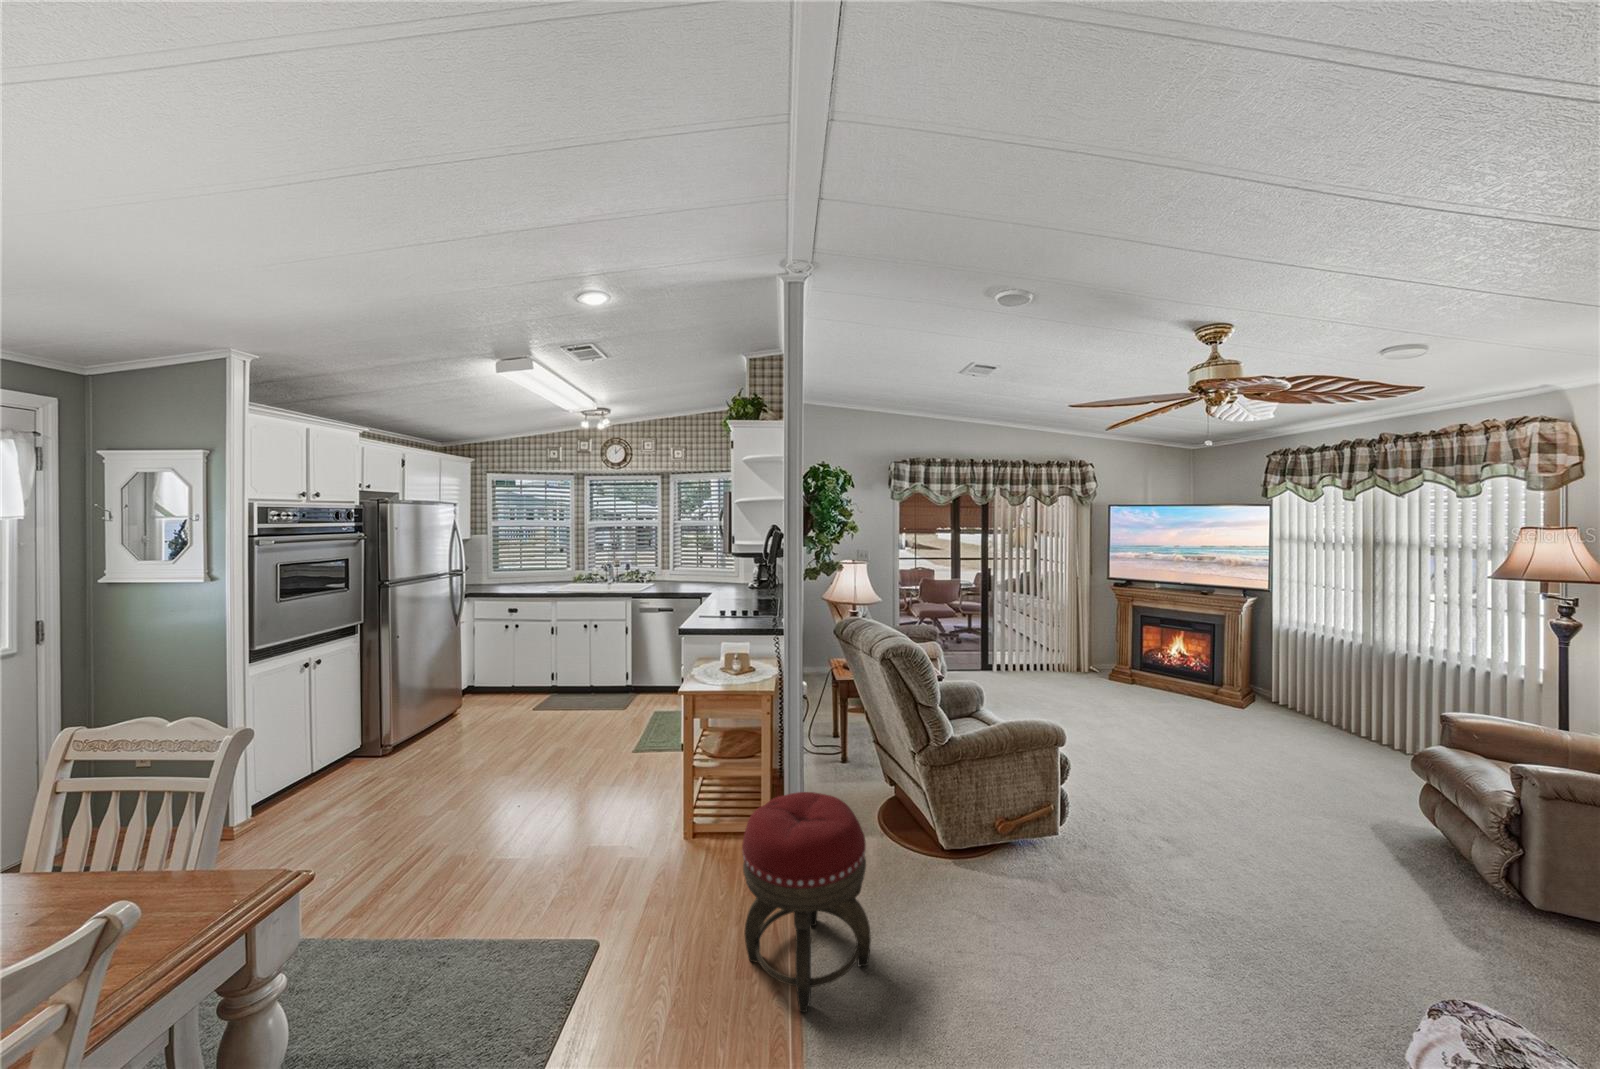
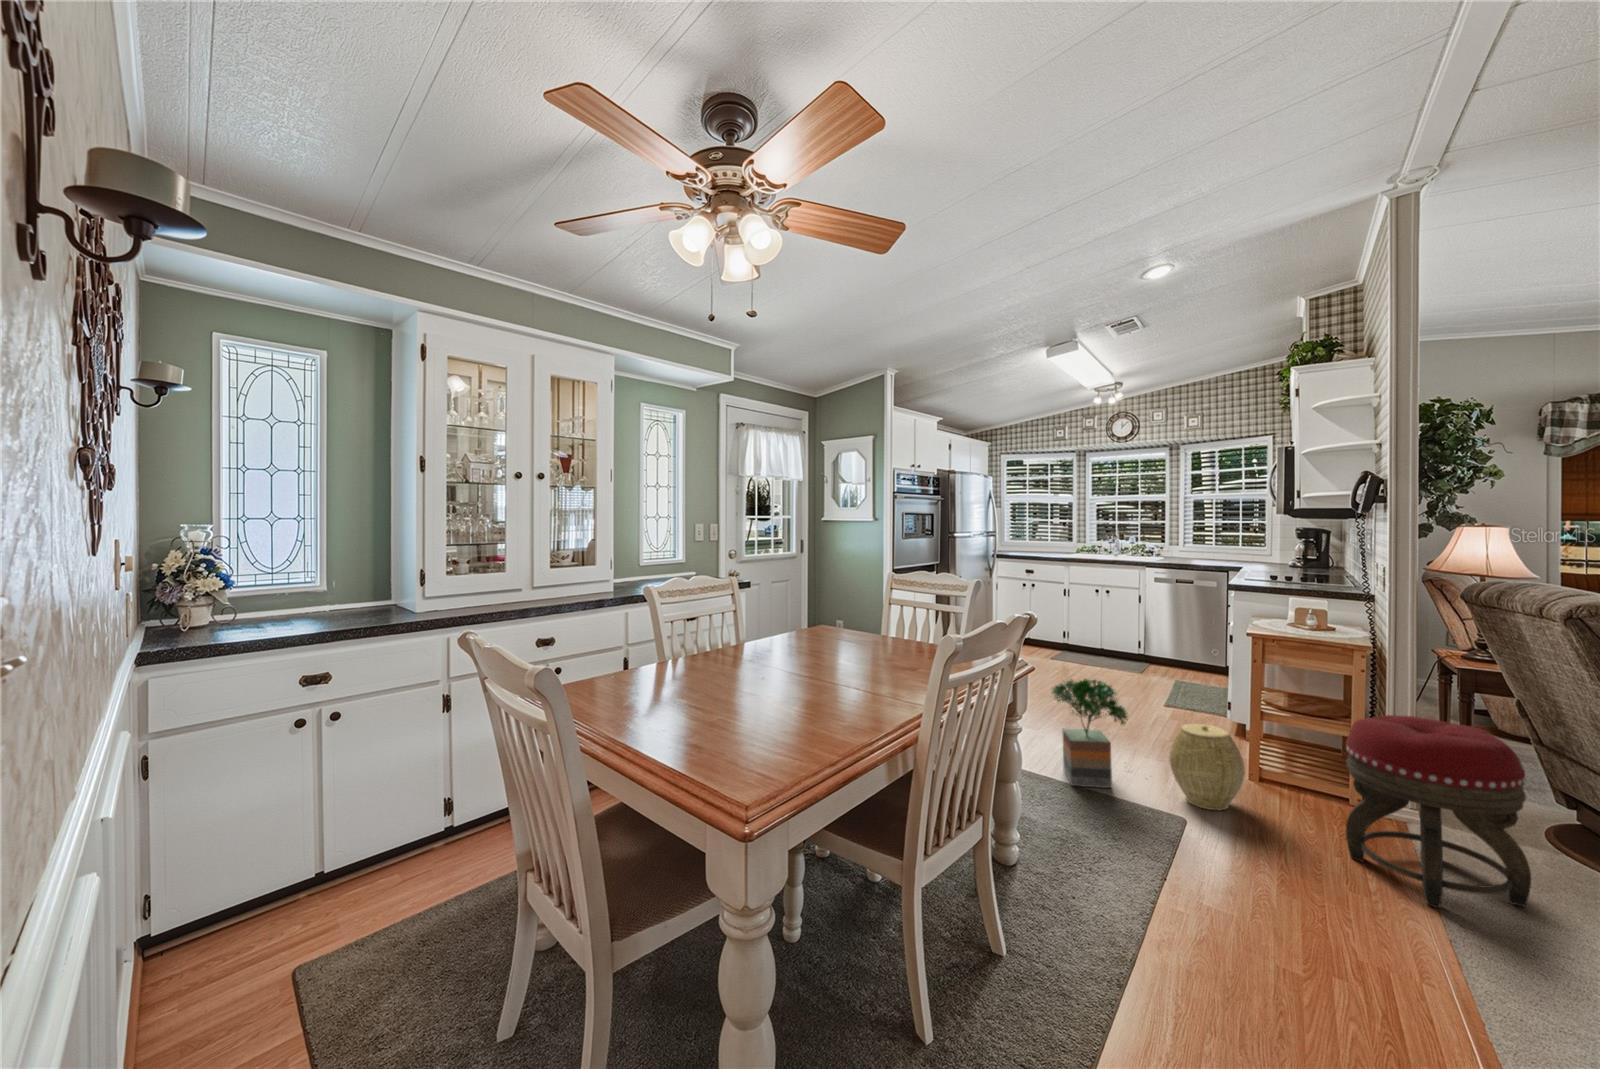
potted tree: none [441,801,545,969] -> present [1051,679,1128,788]
woven basket: none [591,830,667,940] -> present [1169,724,1245,810]

